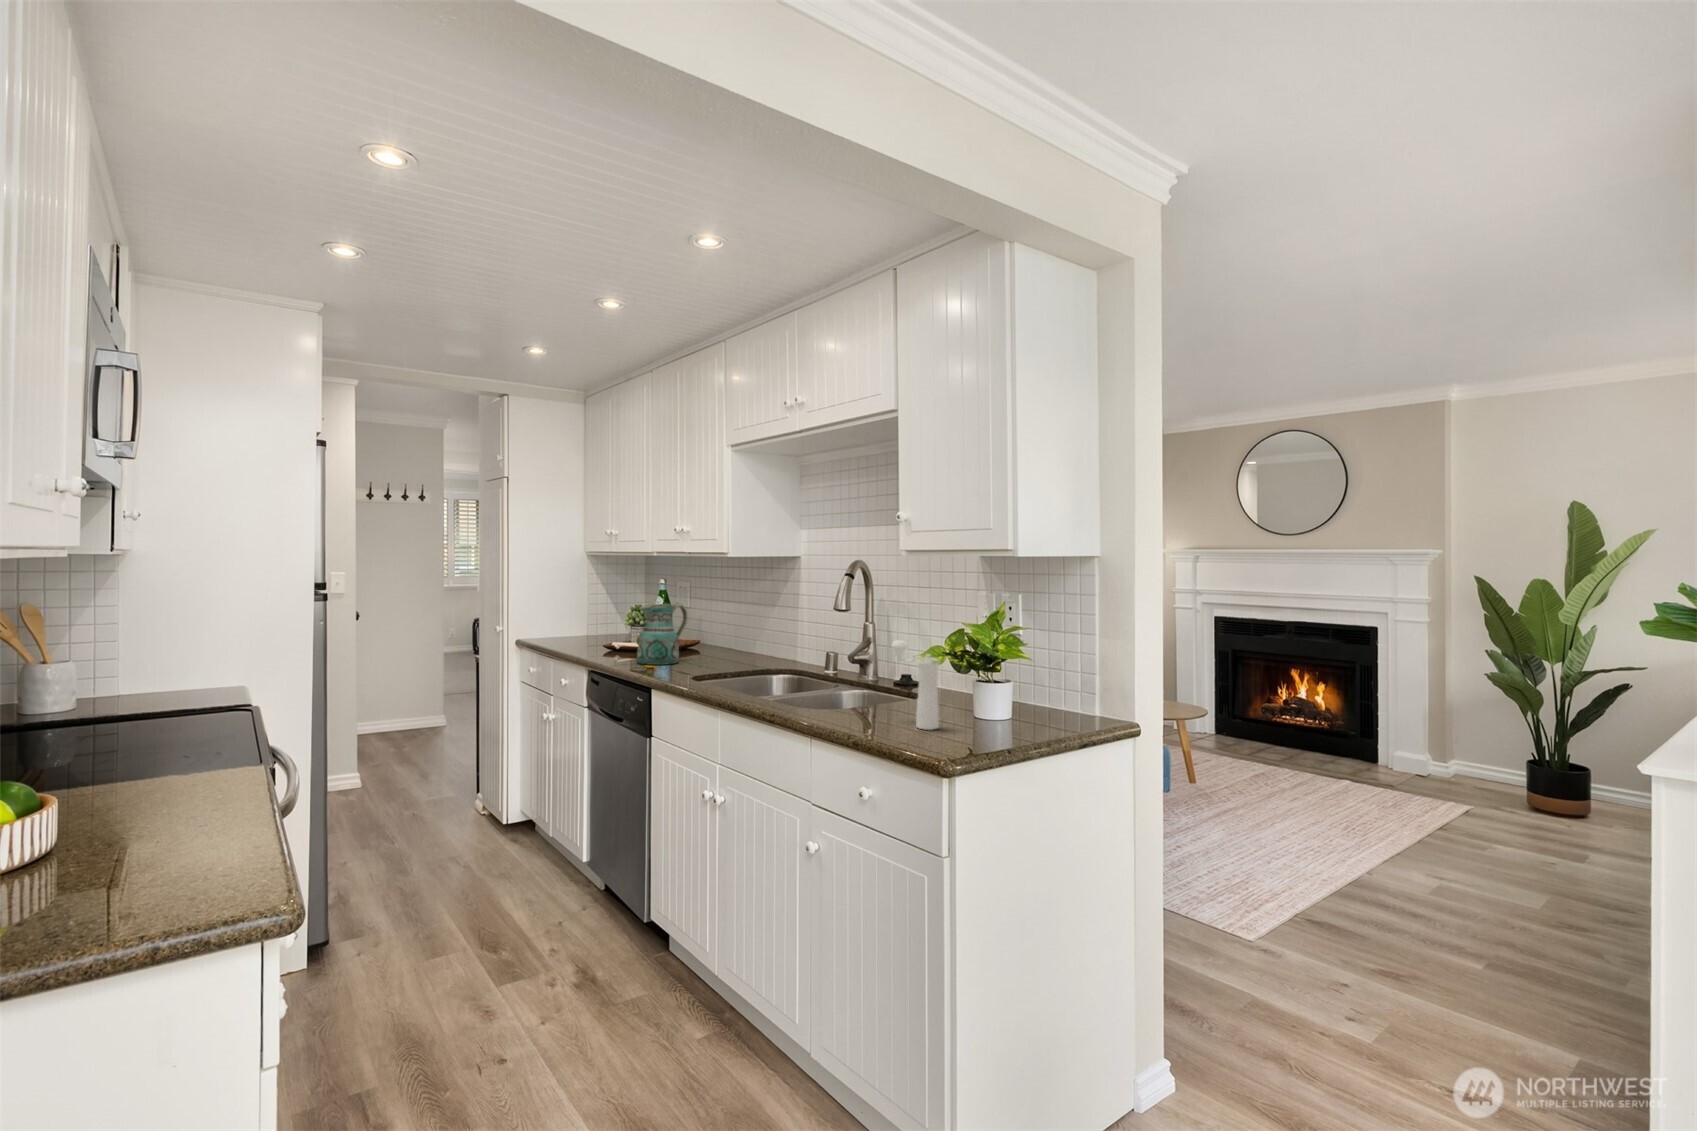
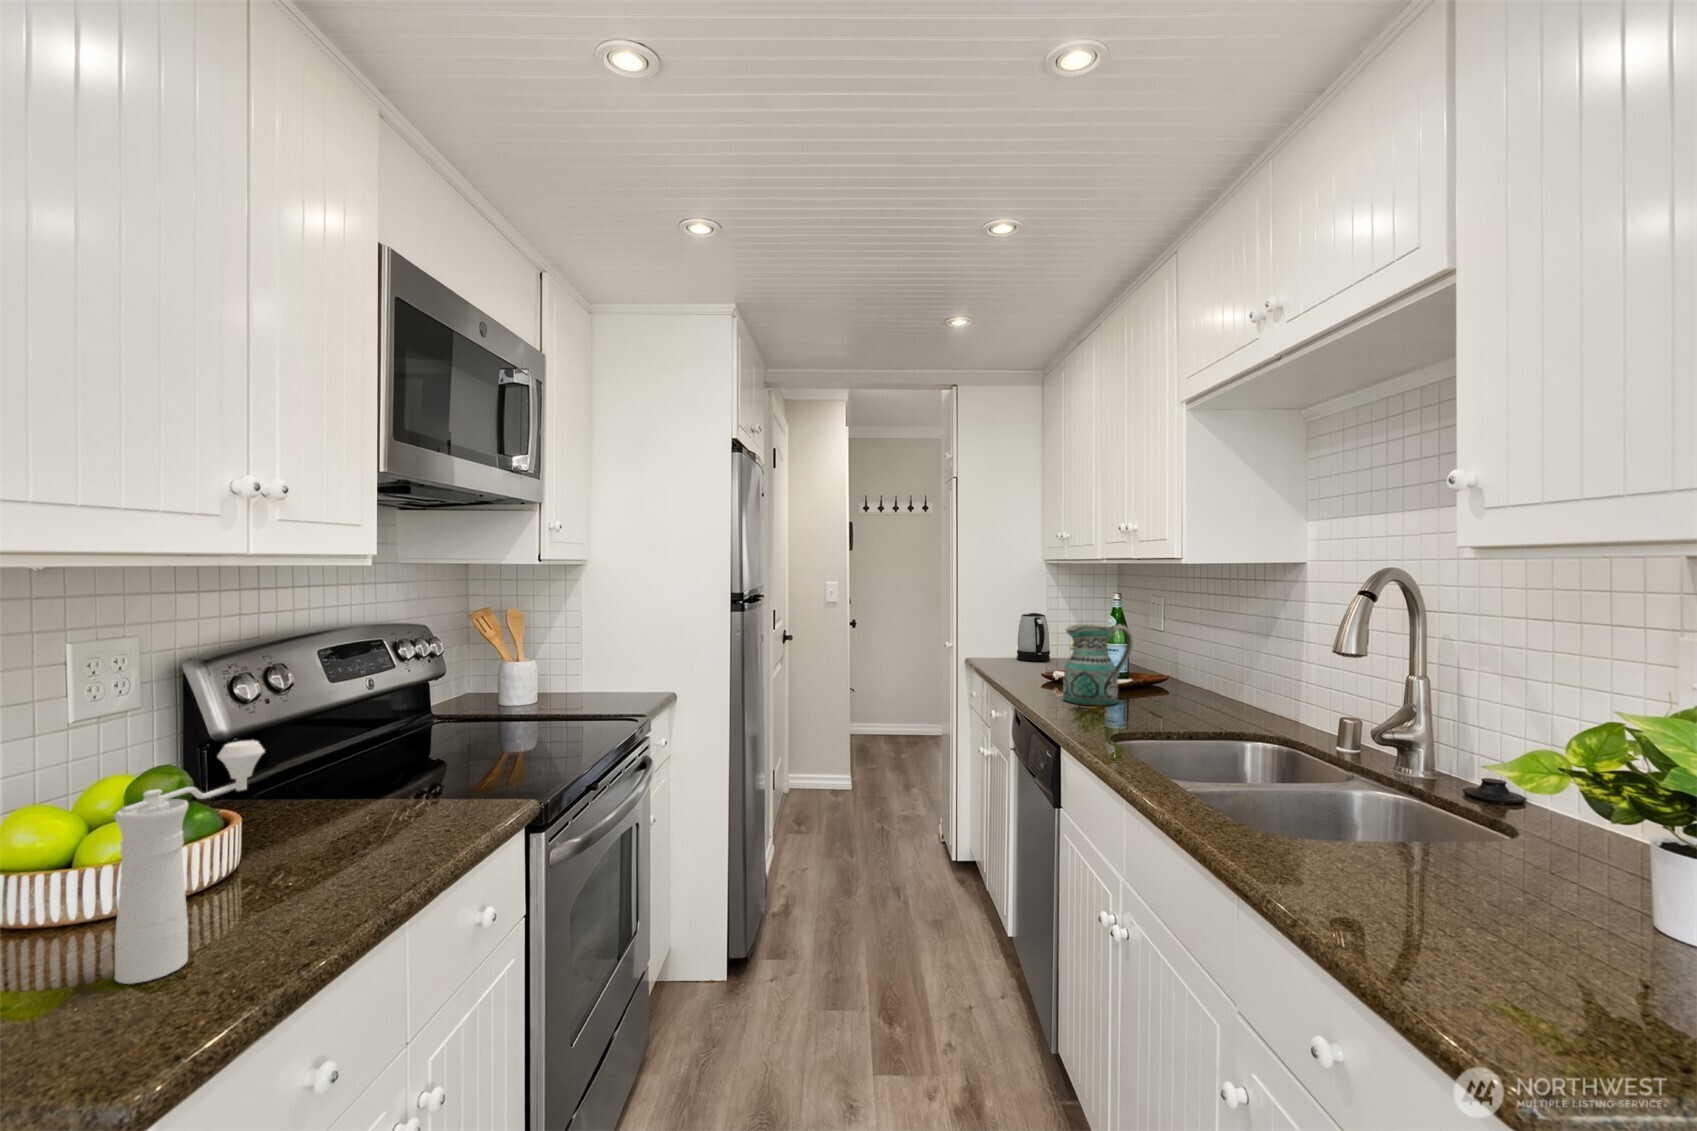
kettle: none [565,598,595,641] -> present [1017,613,1050,661]
pepper mill: present [891,641,939,730] -> present [114,740,265,984]

